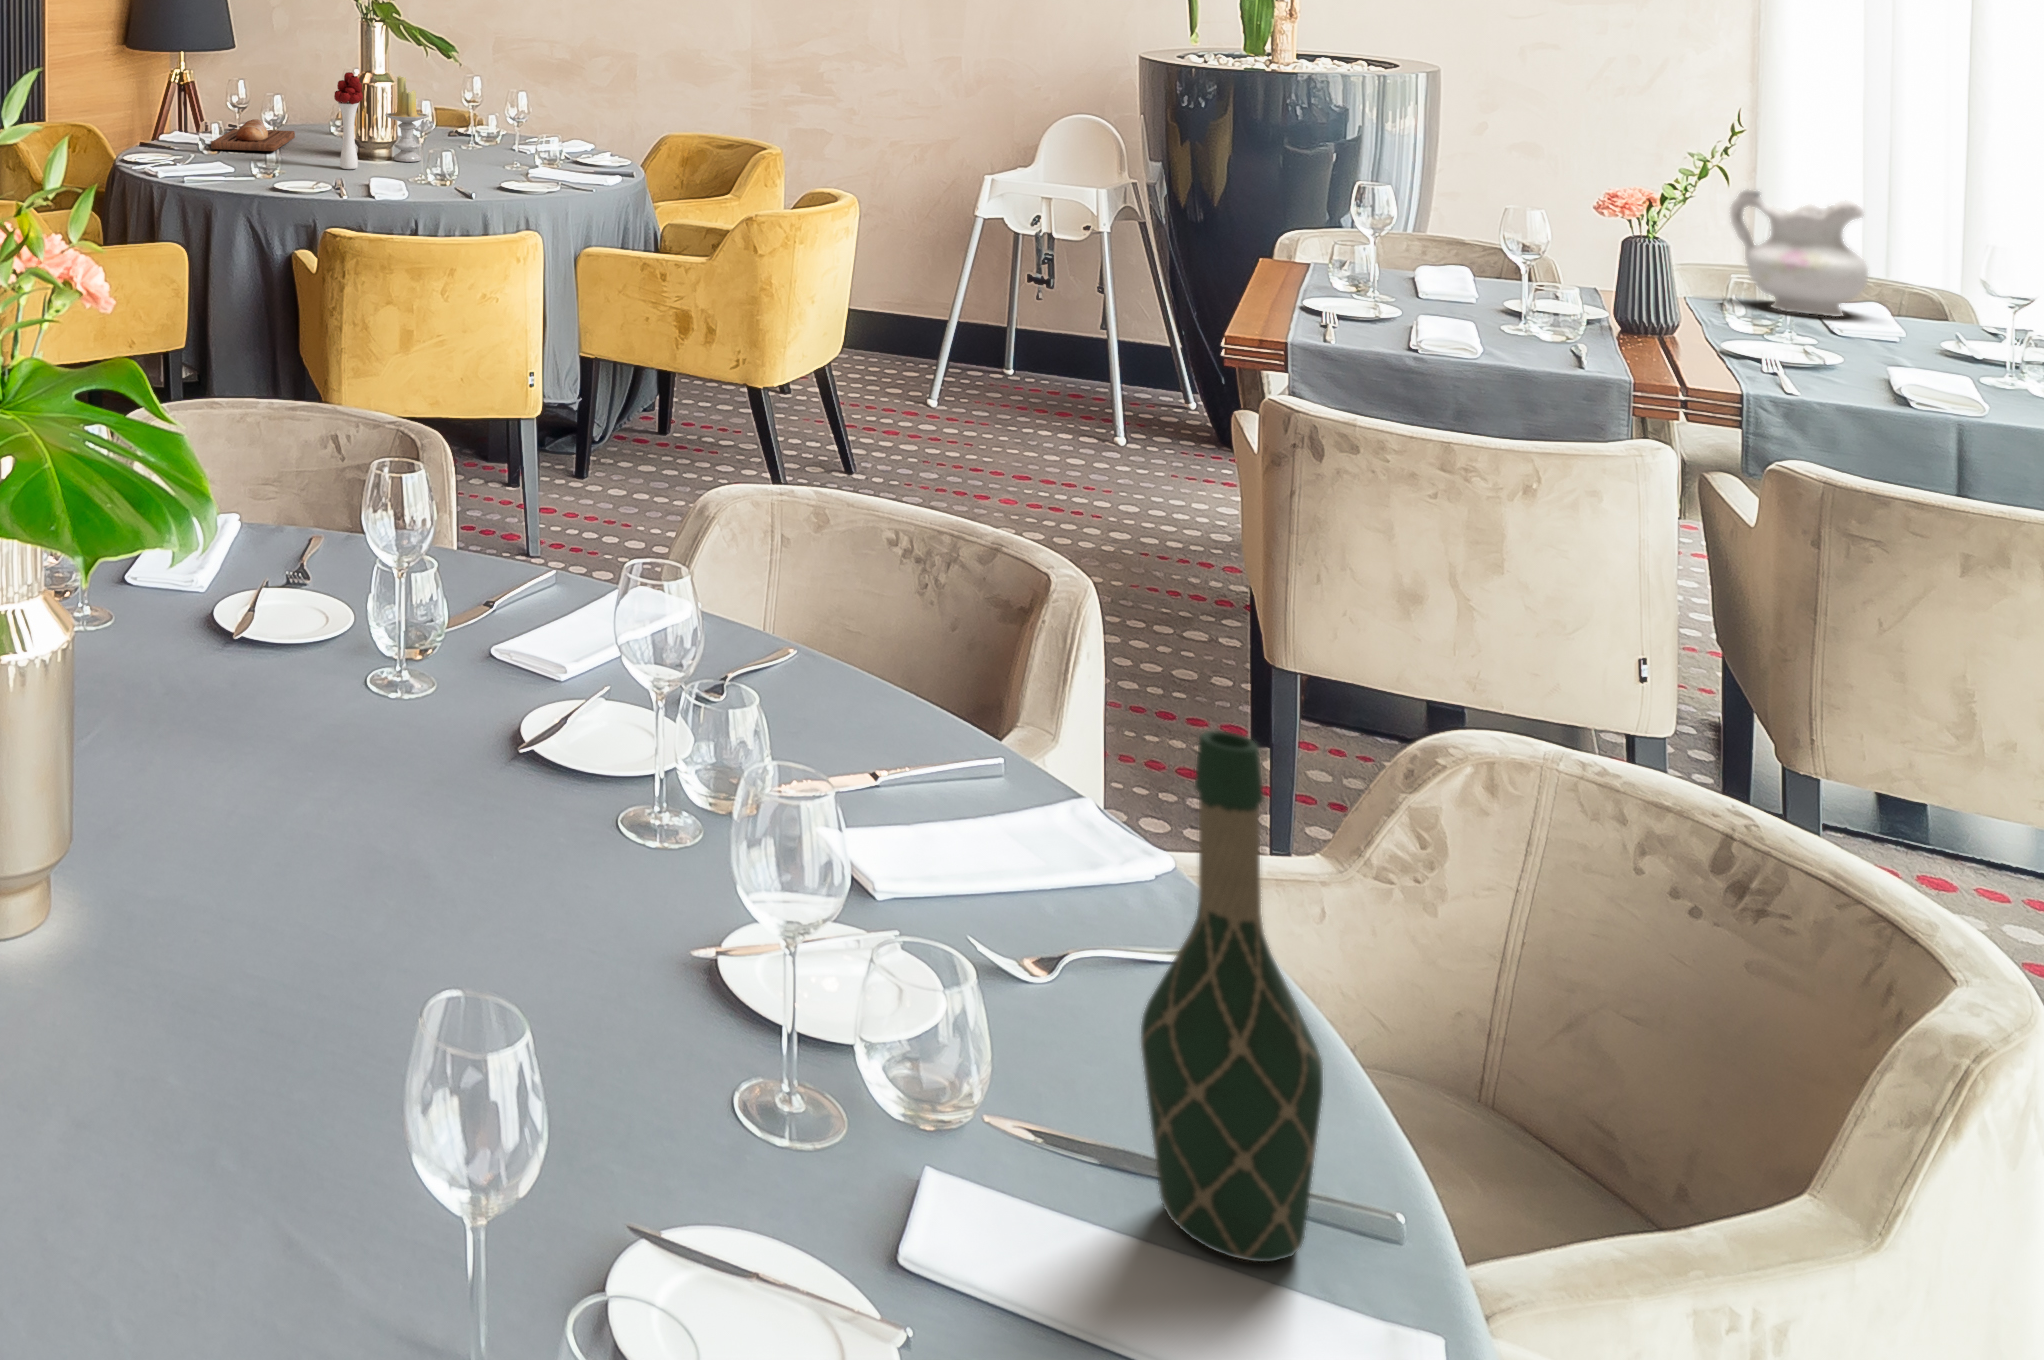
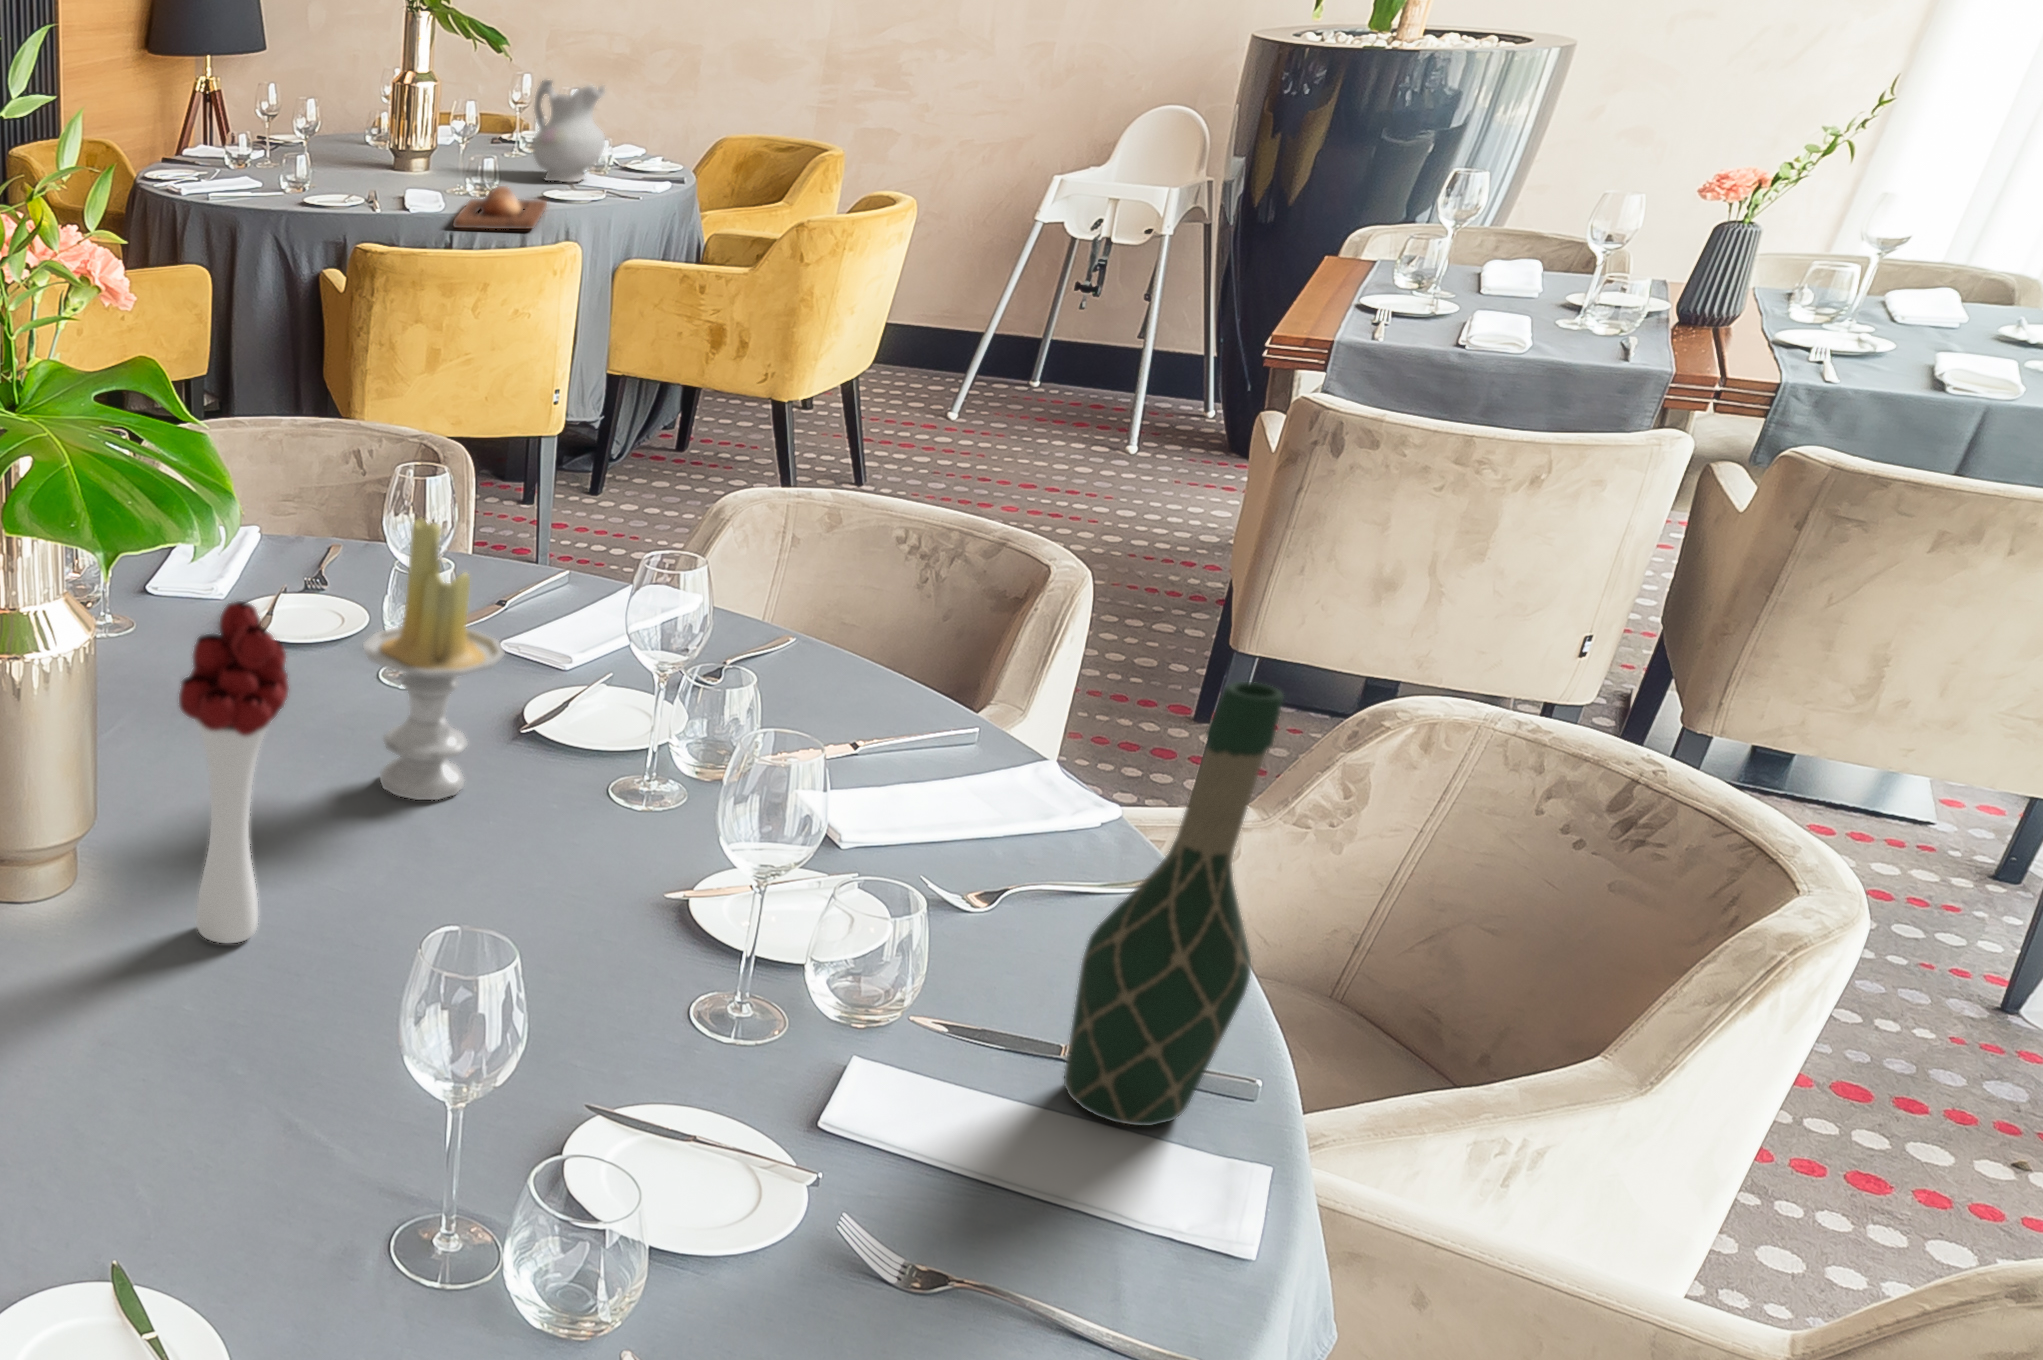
flower bouquet: present [334,72,363,169] -> present [179,601,288,944]
candle: present [385,76,429,162] -> present [363,518,504,800]
bread loaf: present [211,119,295,151] -> present [453,186,547,229]
ceramic pitcher: present [1731,190,1868,317] -> present [532,80,605,182]

